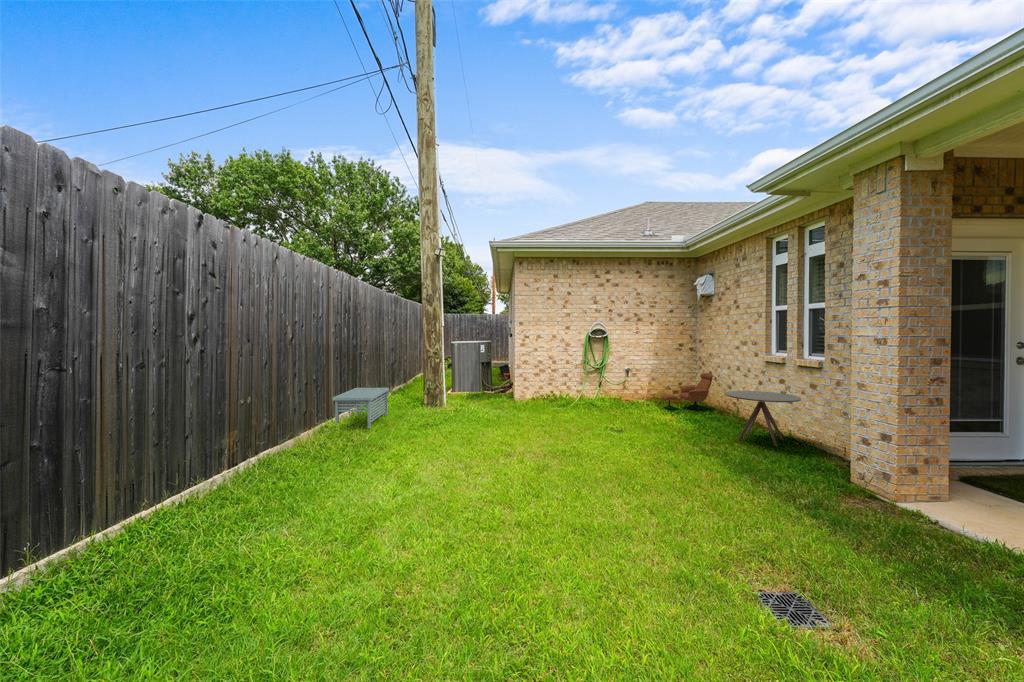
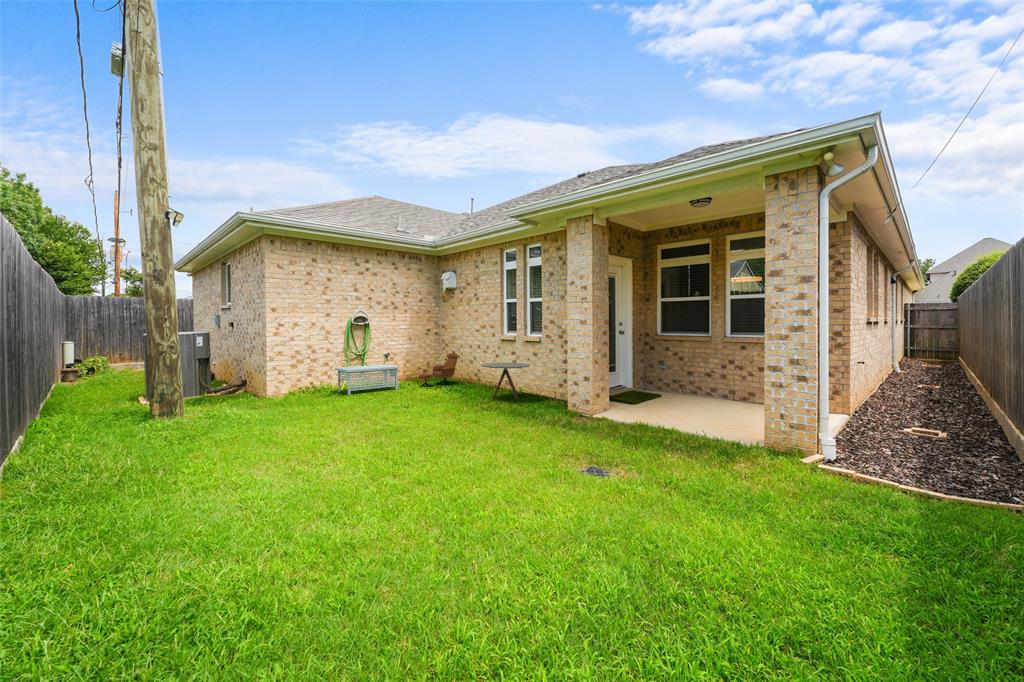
storage bench: present [332,388,389,428] -> present [335,364,399,395]

